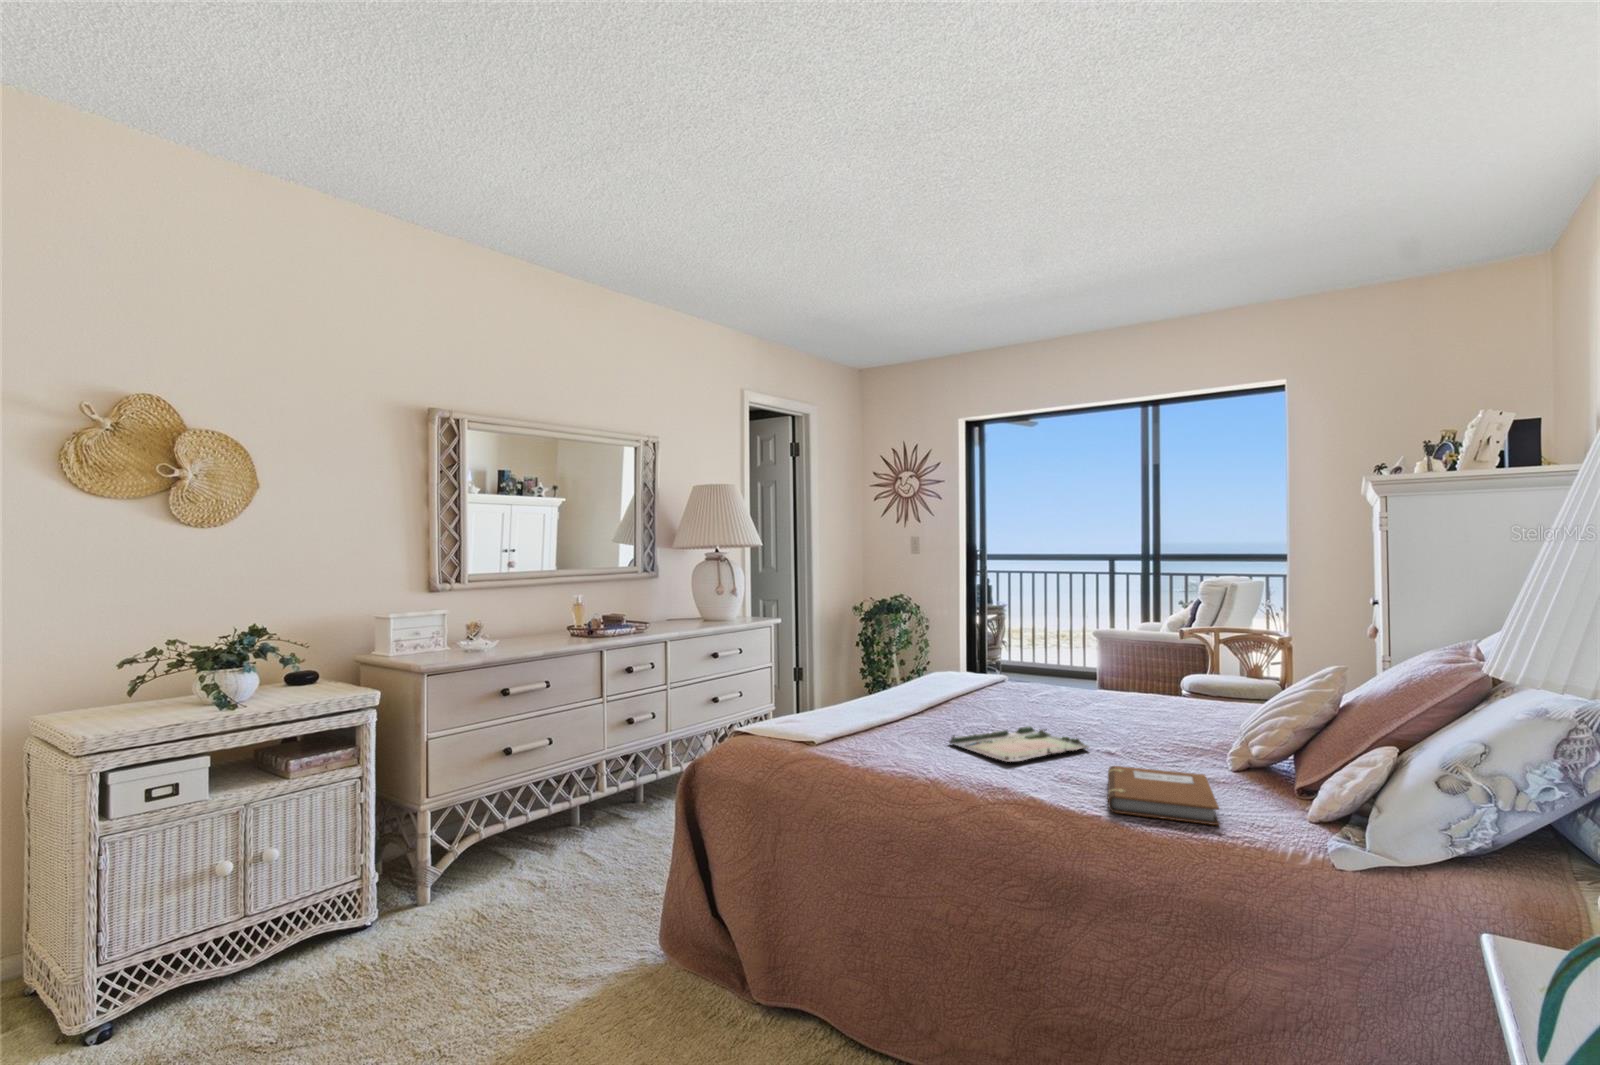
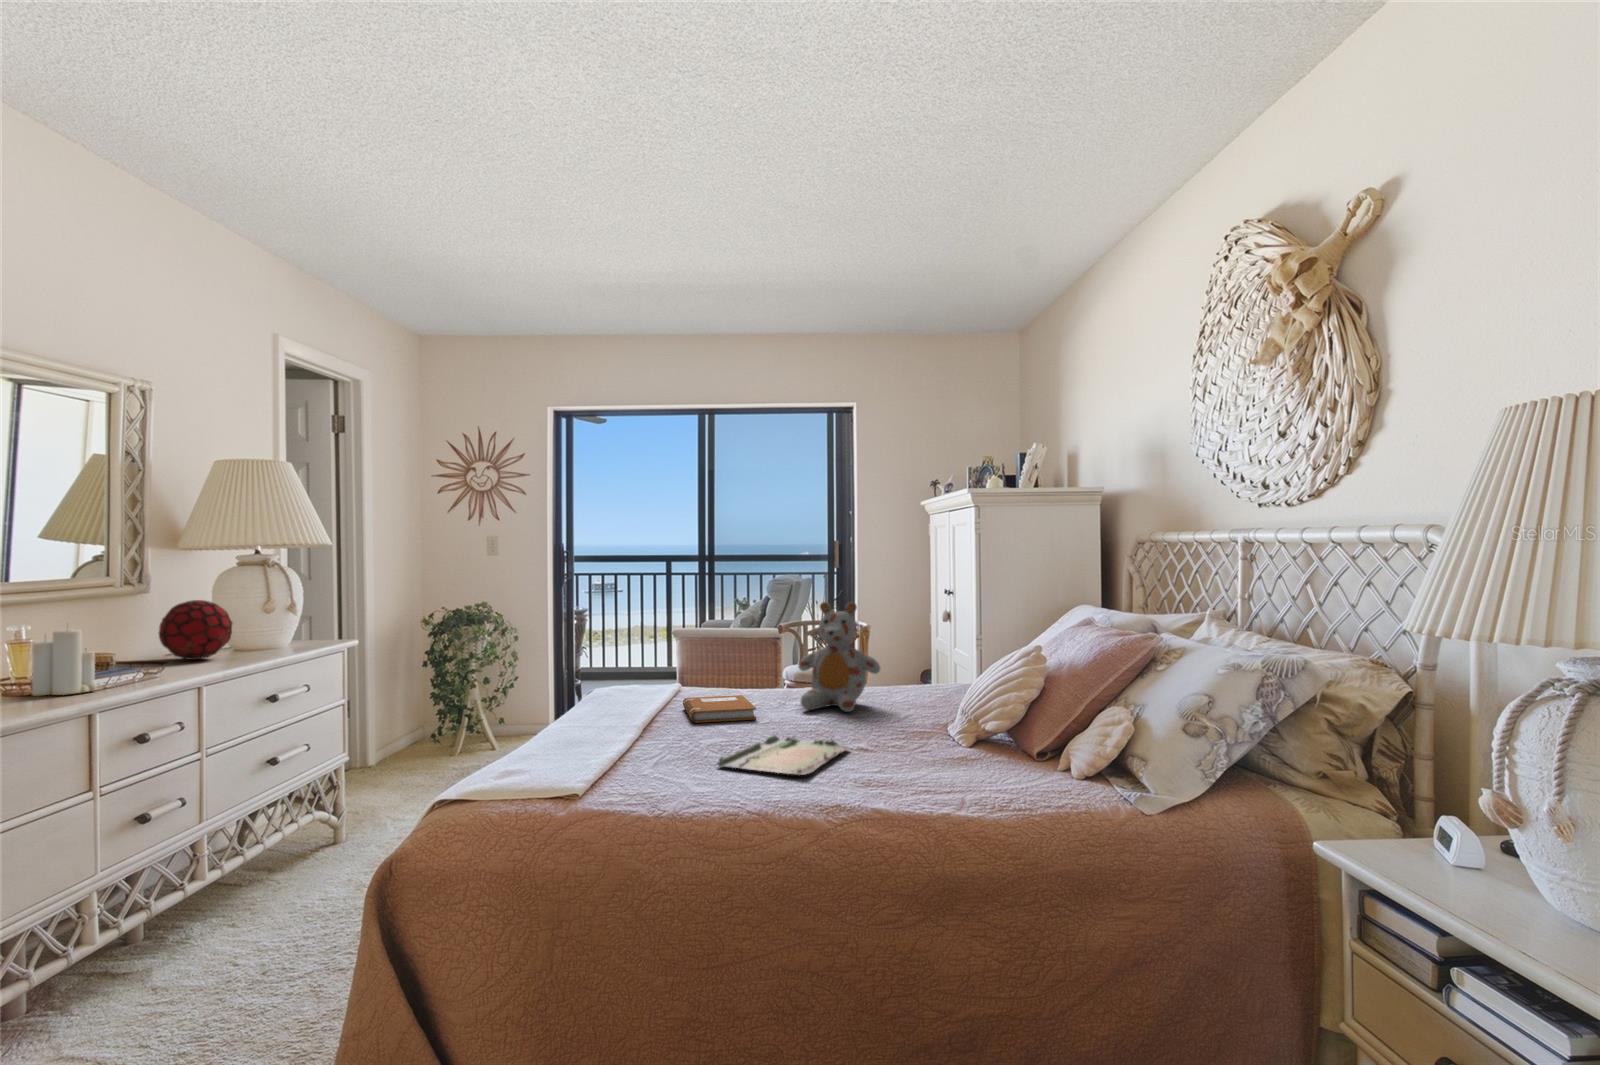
decorative orb: none [655,582,695,623] -> present [159,600,232,660]
candle: none [573,594,603,637] -> present [31,630,97,696]
stuffed bear: none [1094,604,1189,718] -> present [799,602,880,712]
notebook: present [1108,766,1219,825] -> present [683,695,756,723]

